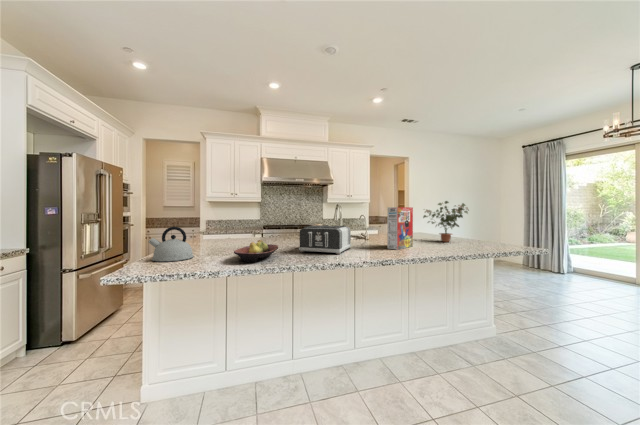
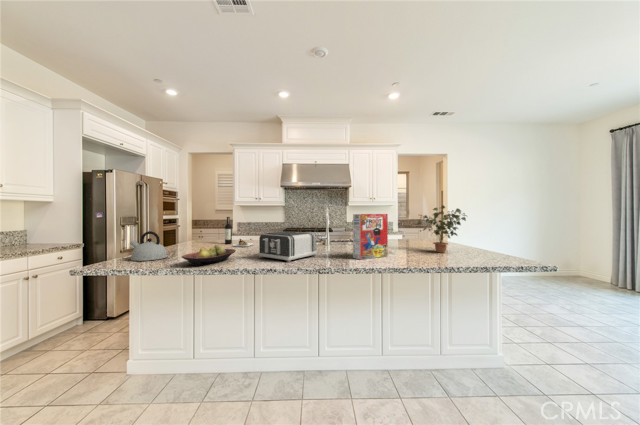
wine bottle: none [225,212,261,244] -> present [225,217,253,247]

